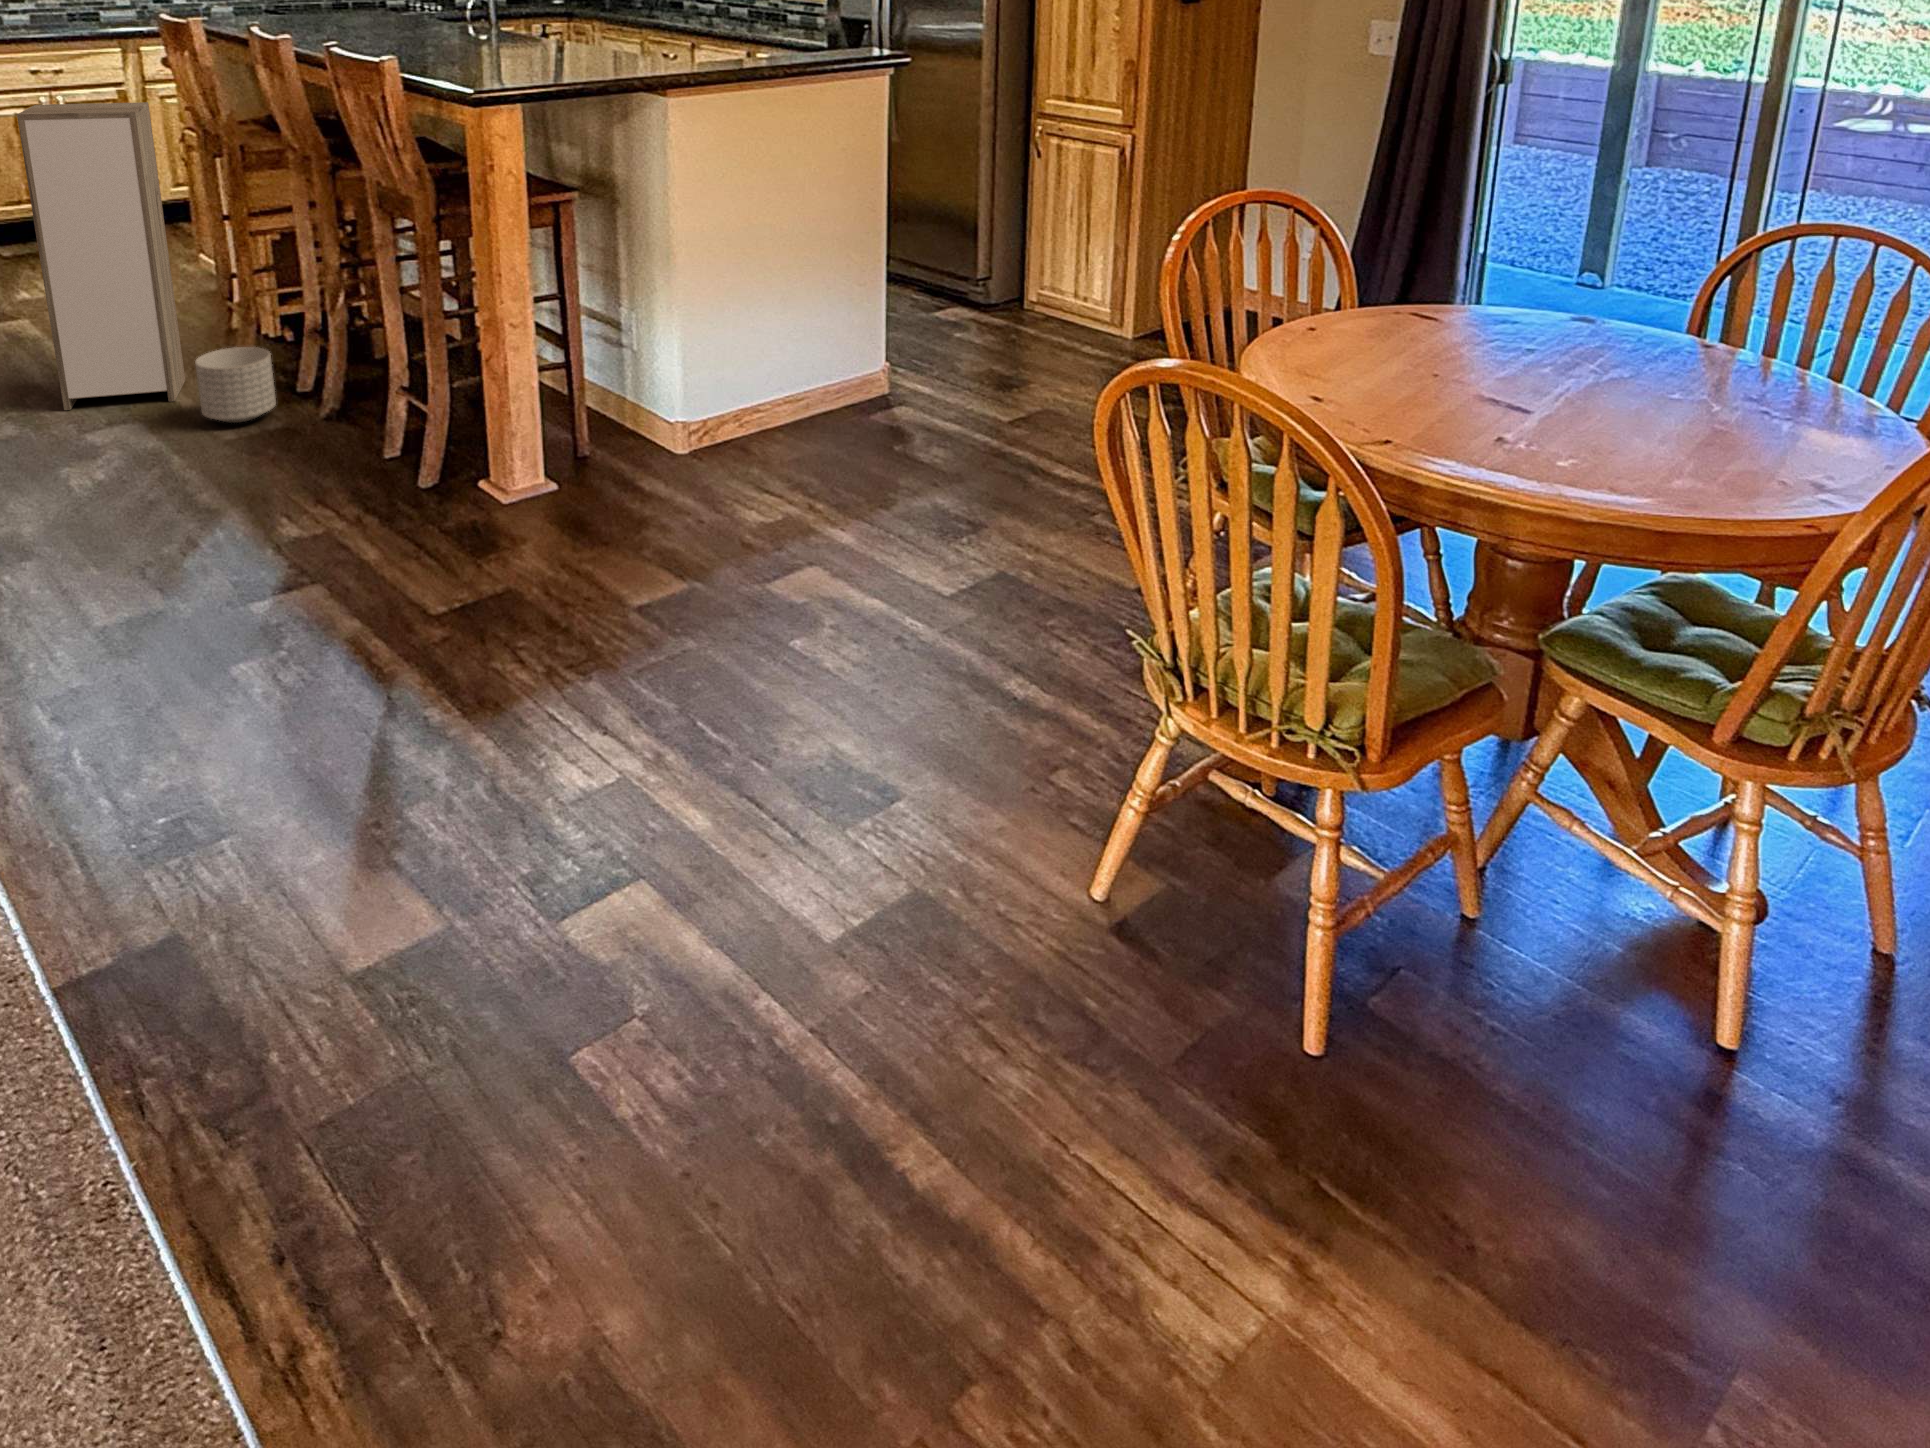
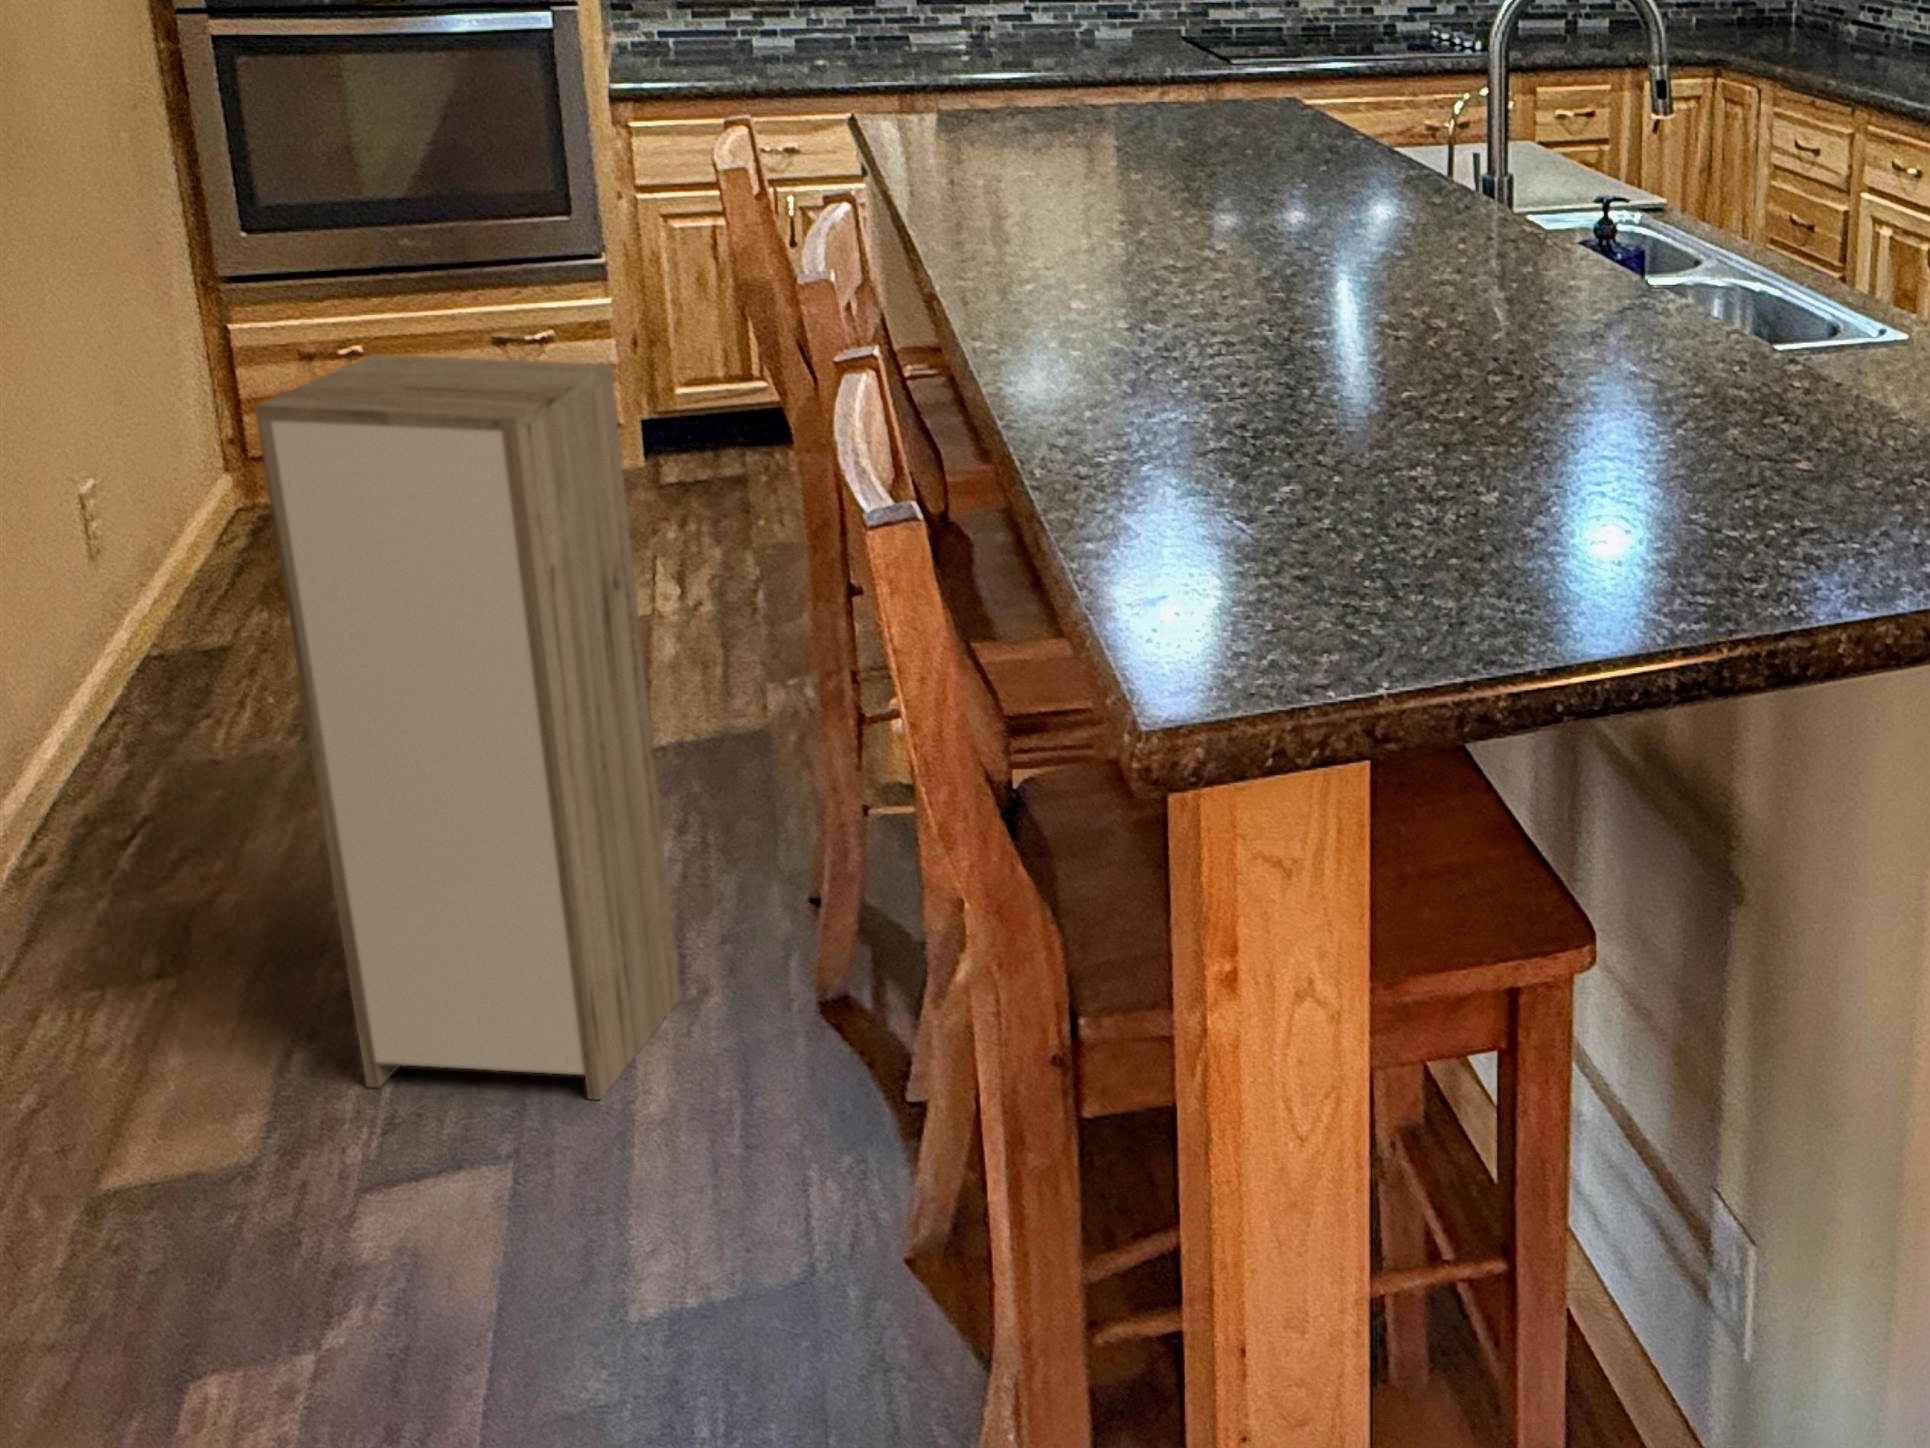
planter: present [195,347,276,423] -> none [563,1033,776,1284]

